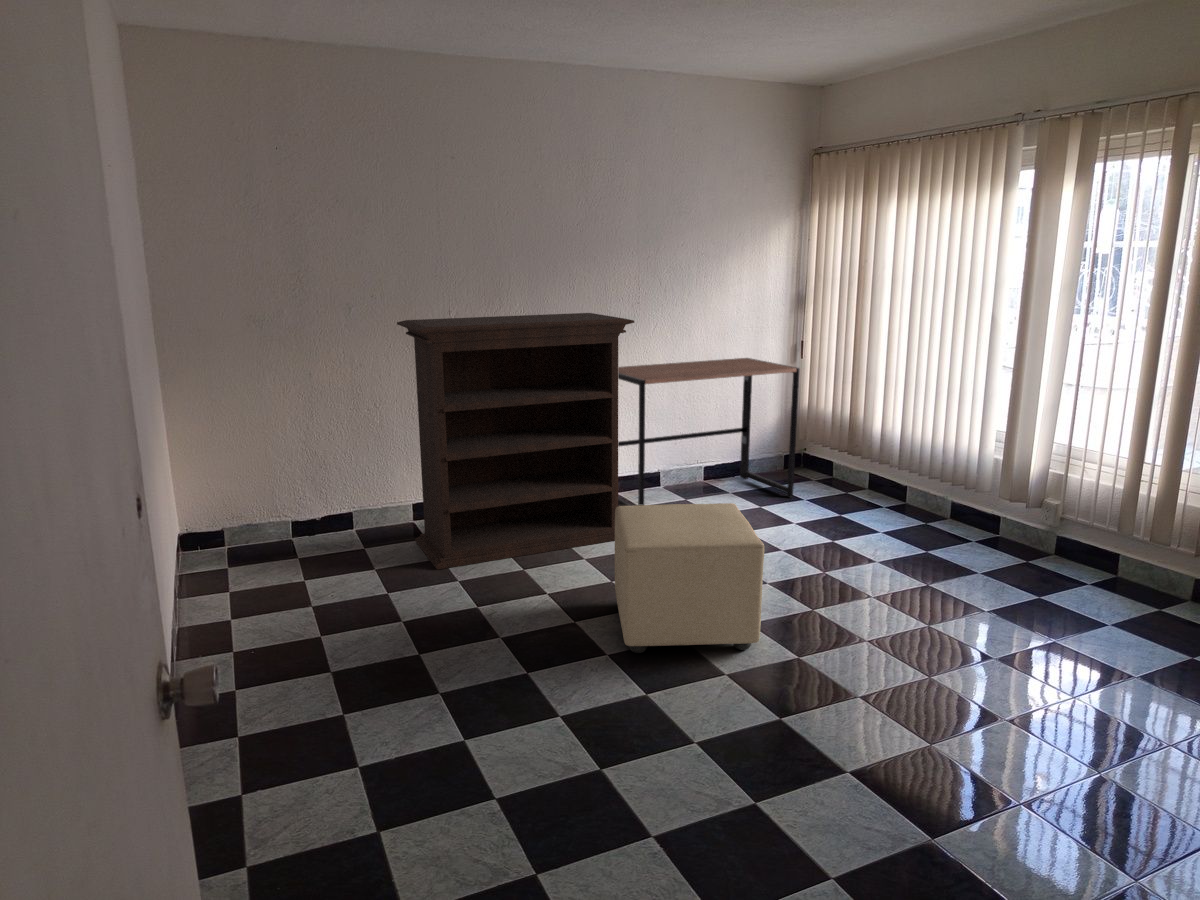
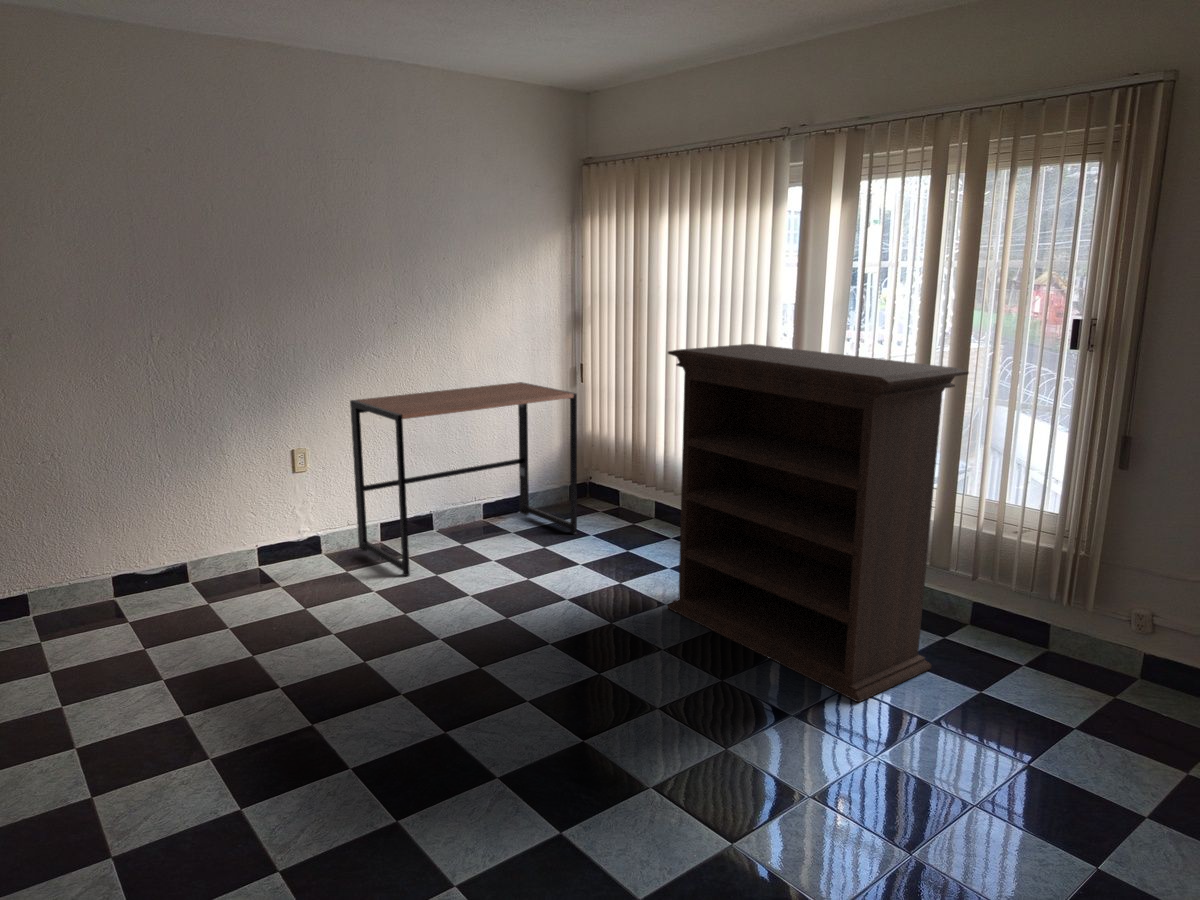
bookshelf: present [397,313,634,569] -> present [668,344,969,702]
ottoman: present [615,503,764,653] -> none [363,561,539,757]

